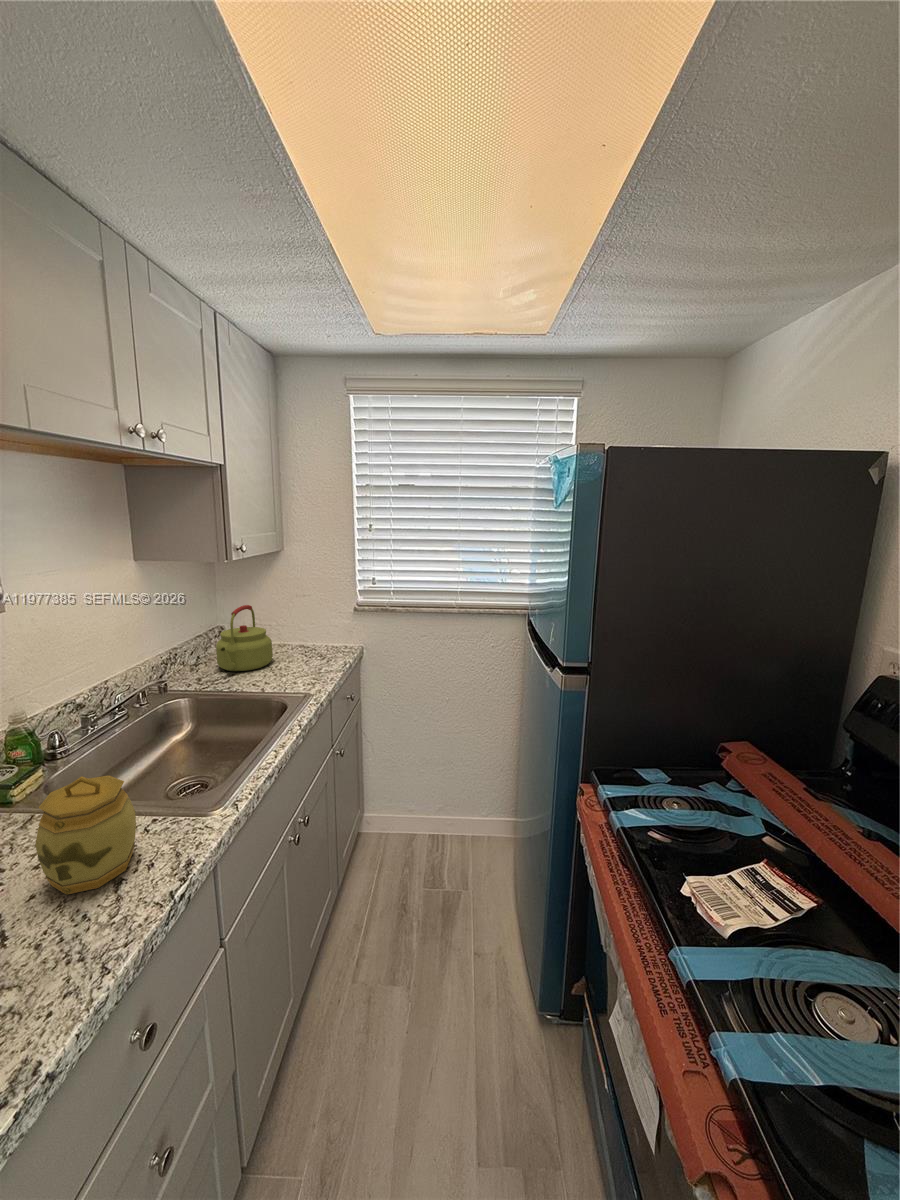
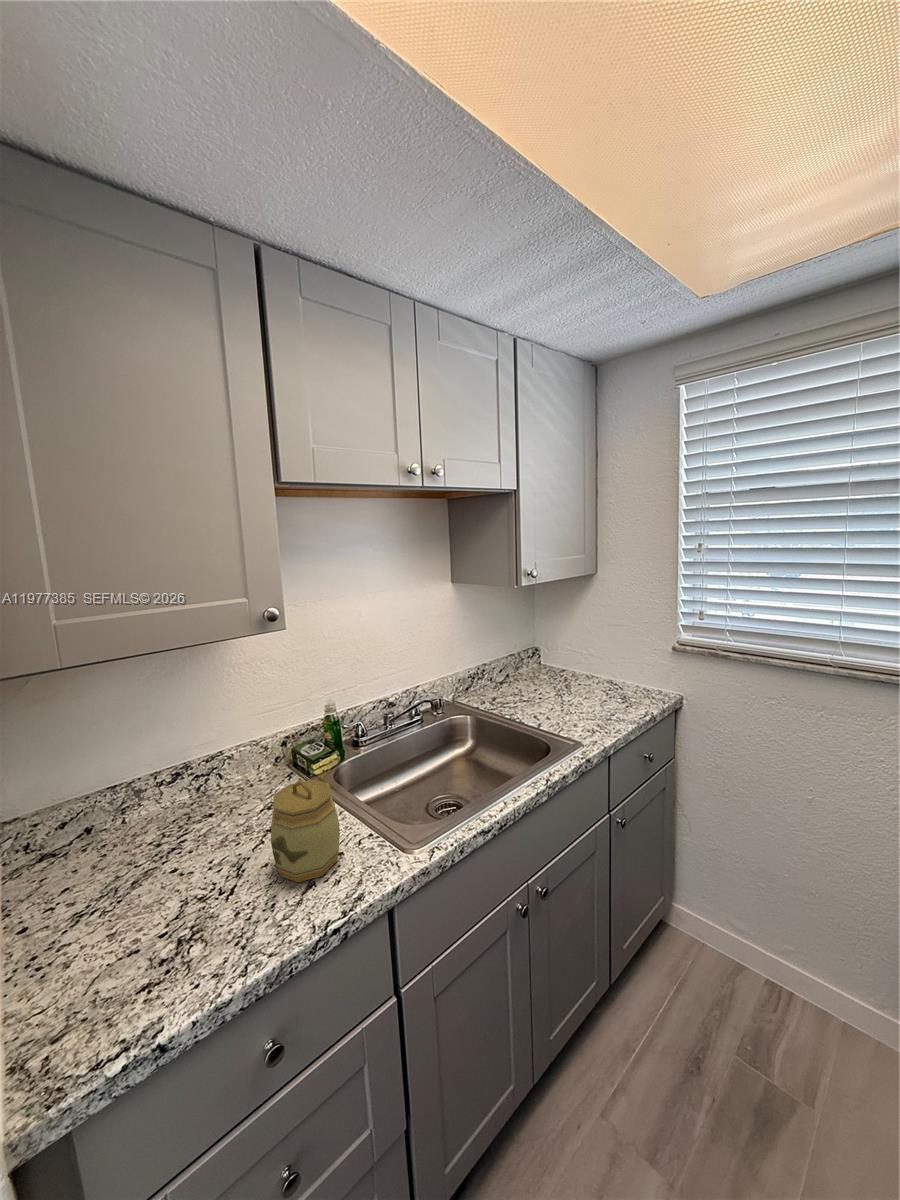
kettle: present [216,605,273,671] -> none [514,630,571,698]

